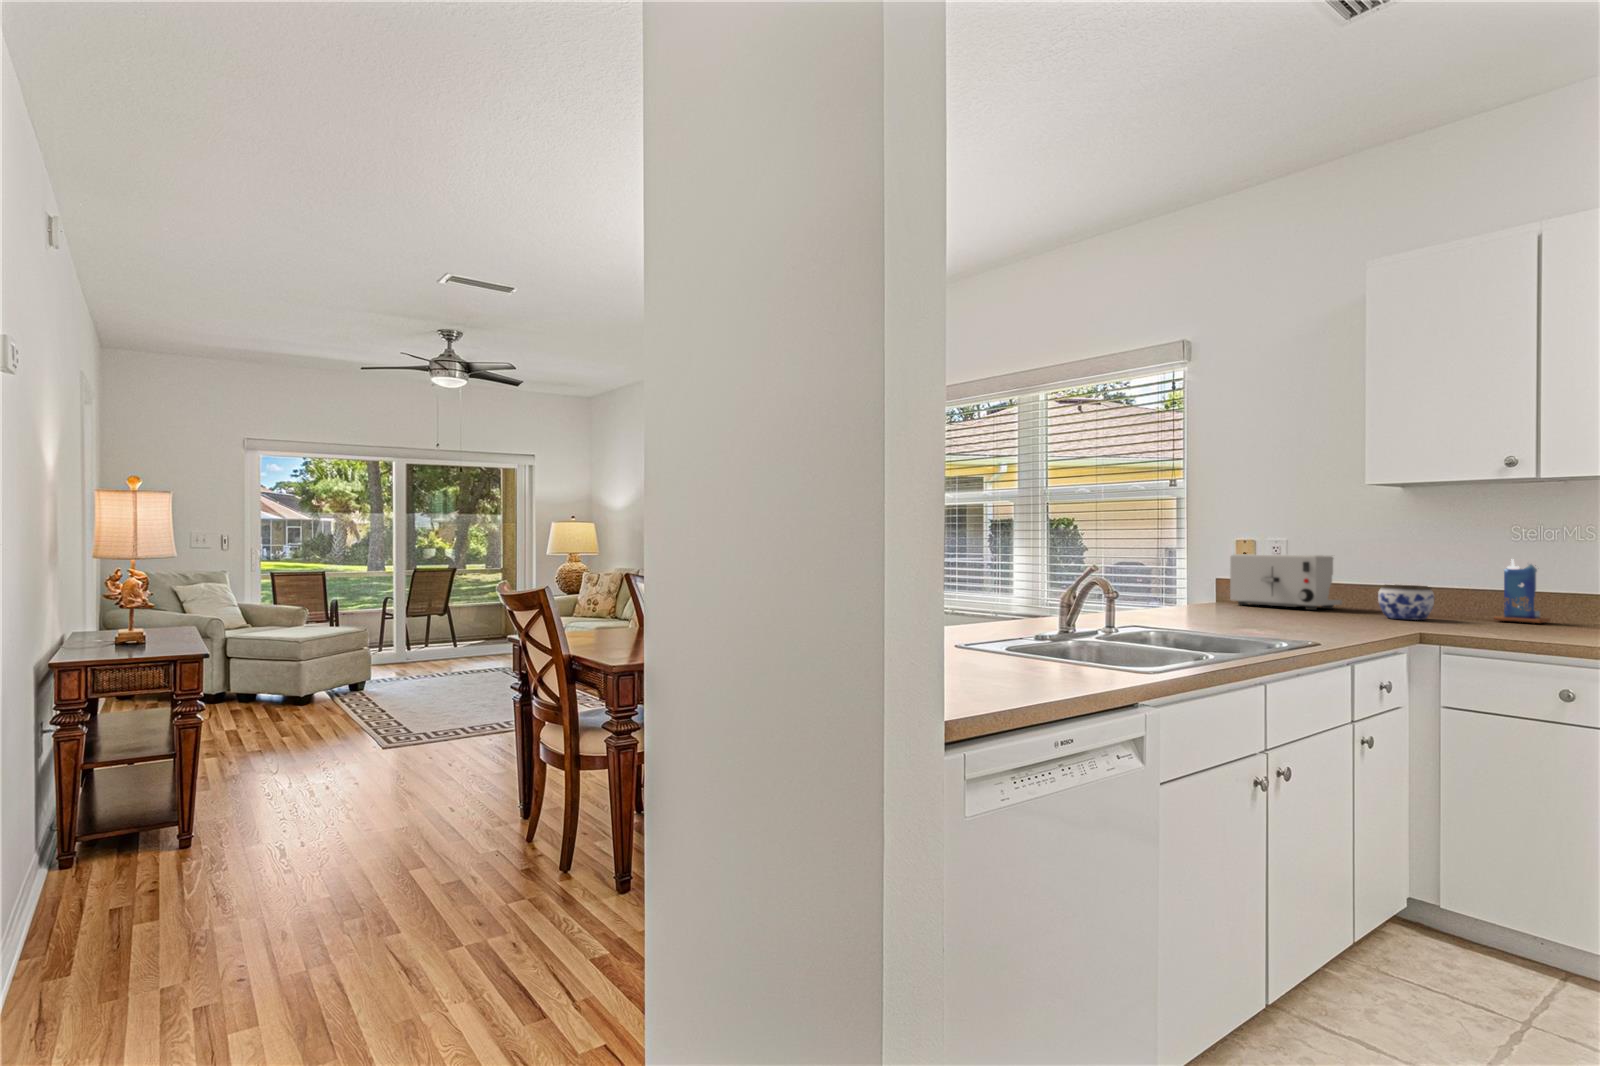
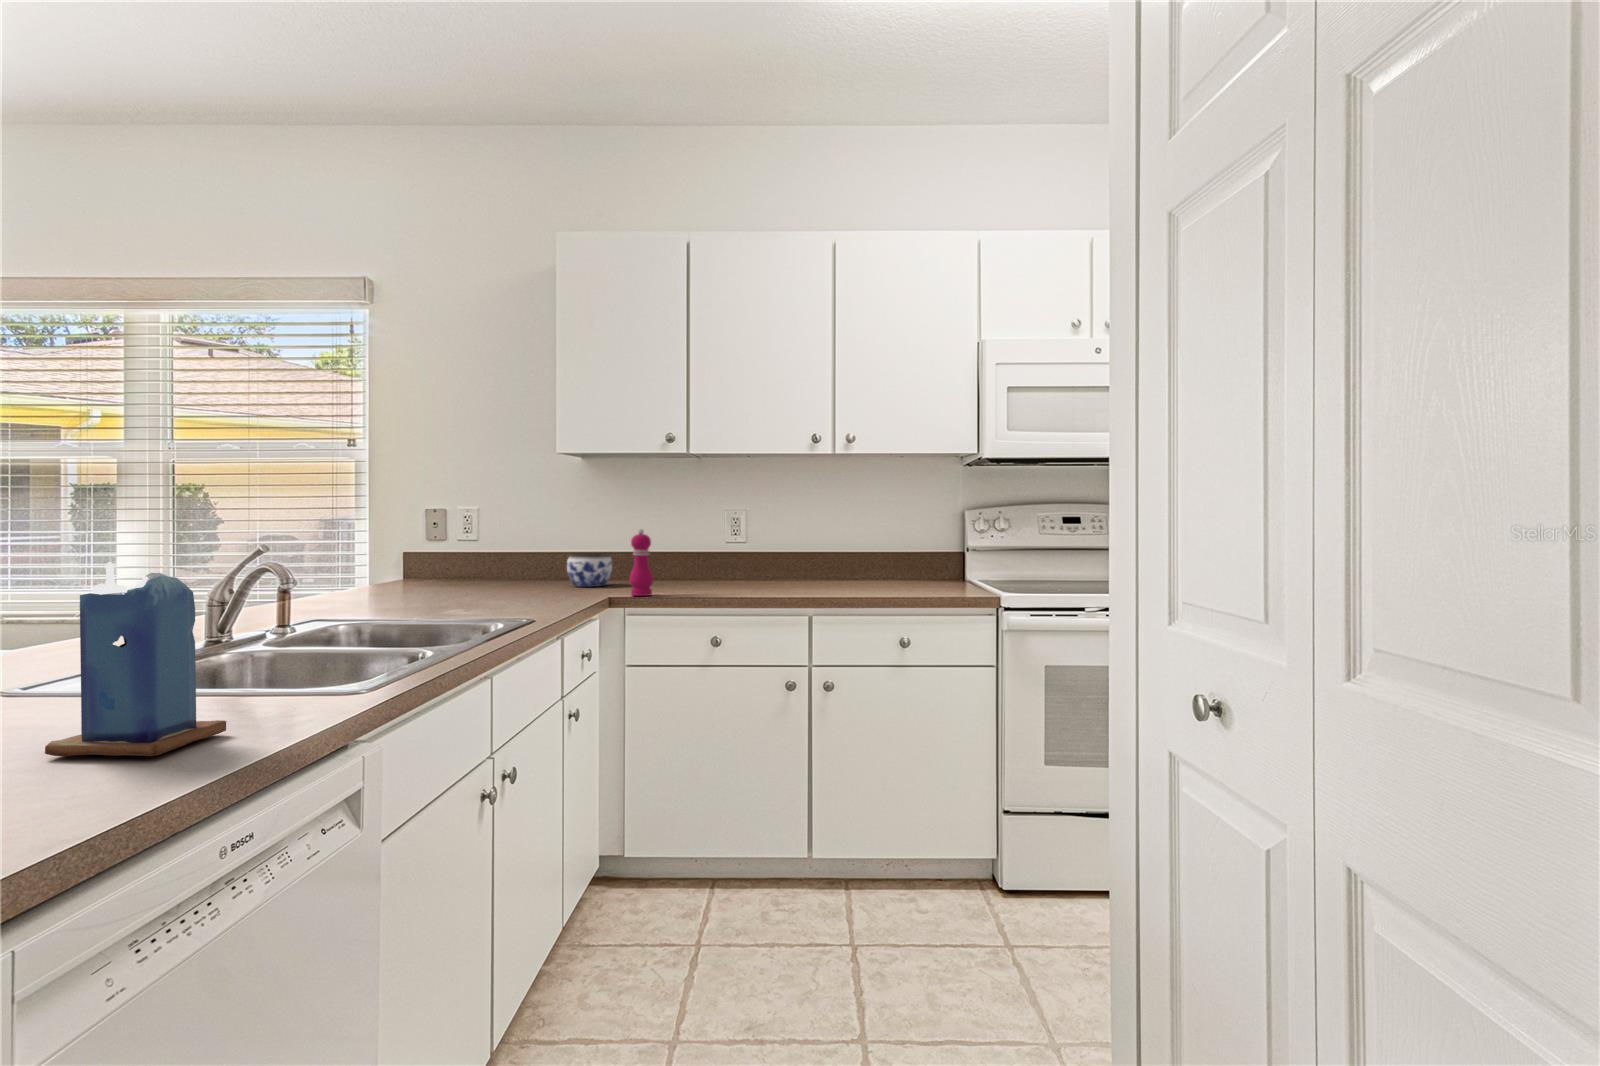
toaster: present [1230,554,1342,610] -> none [420,526,531,583]
candle: present [1494,559,1551,623] -> present [45,562,226,756]
pepper mill: none [1447,561,1480,633] -> present [629,529,653,596]

